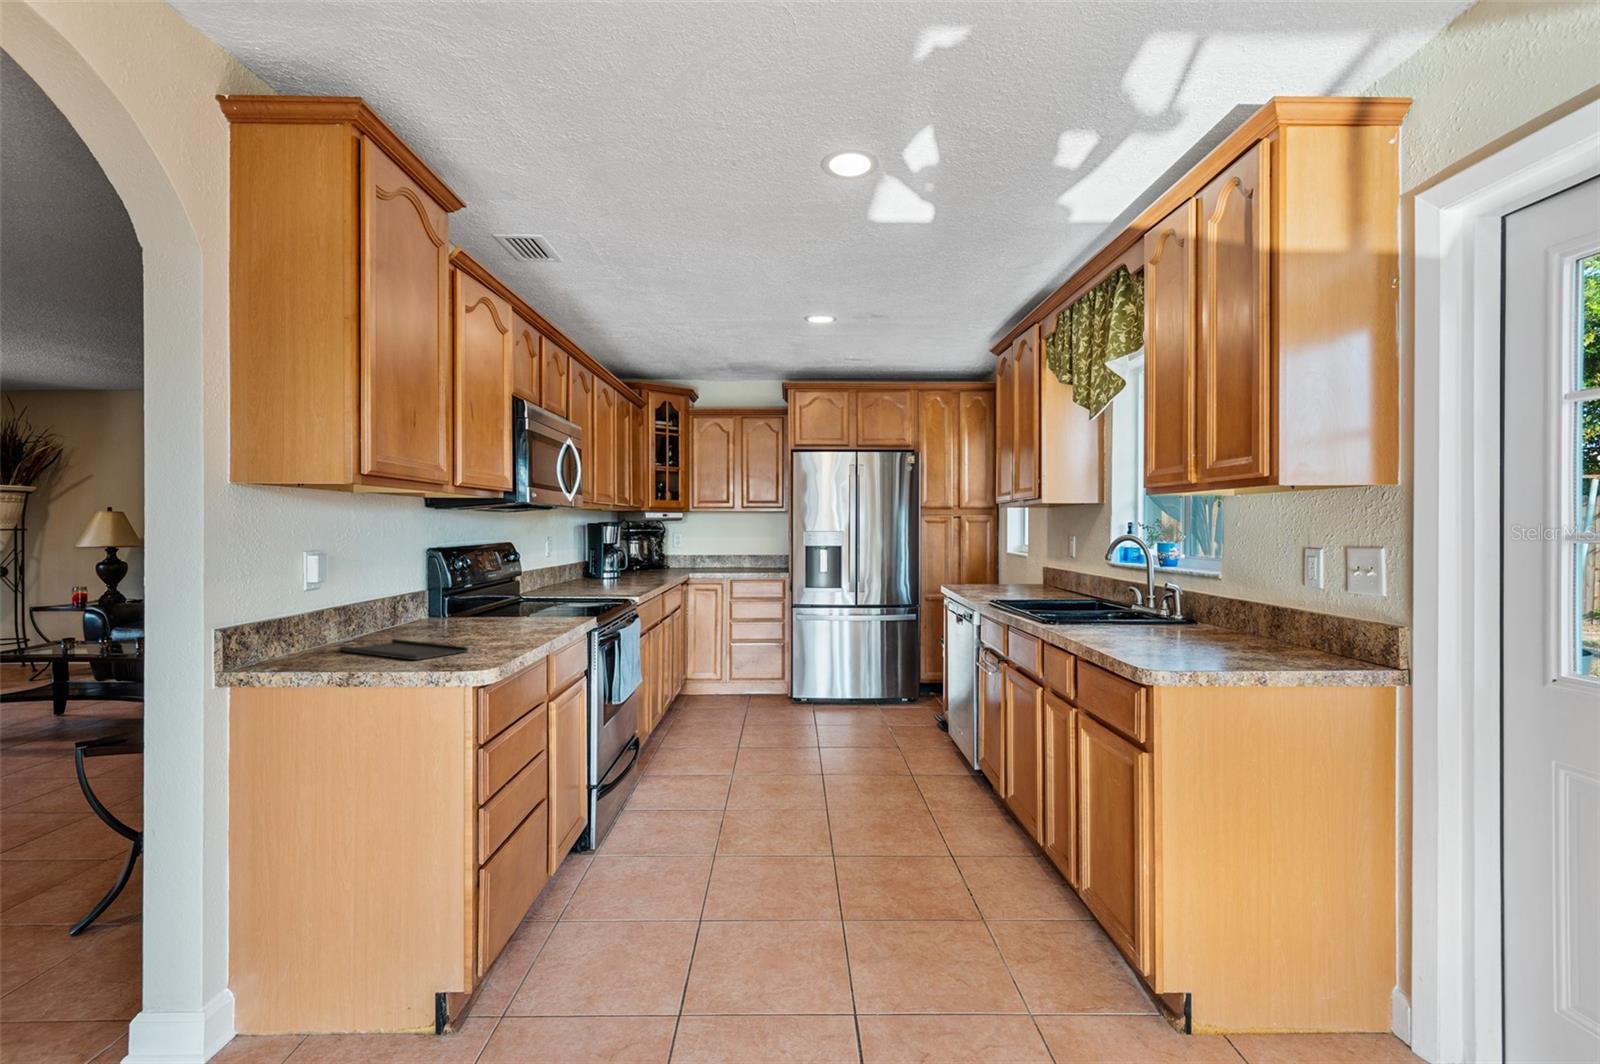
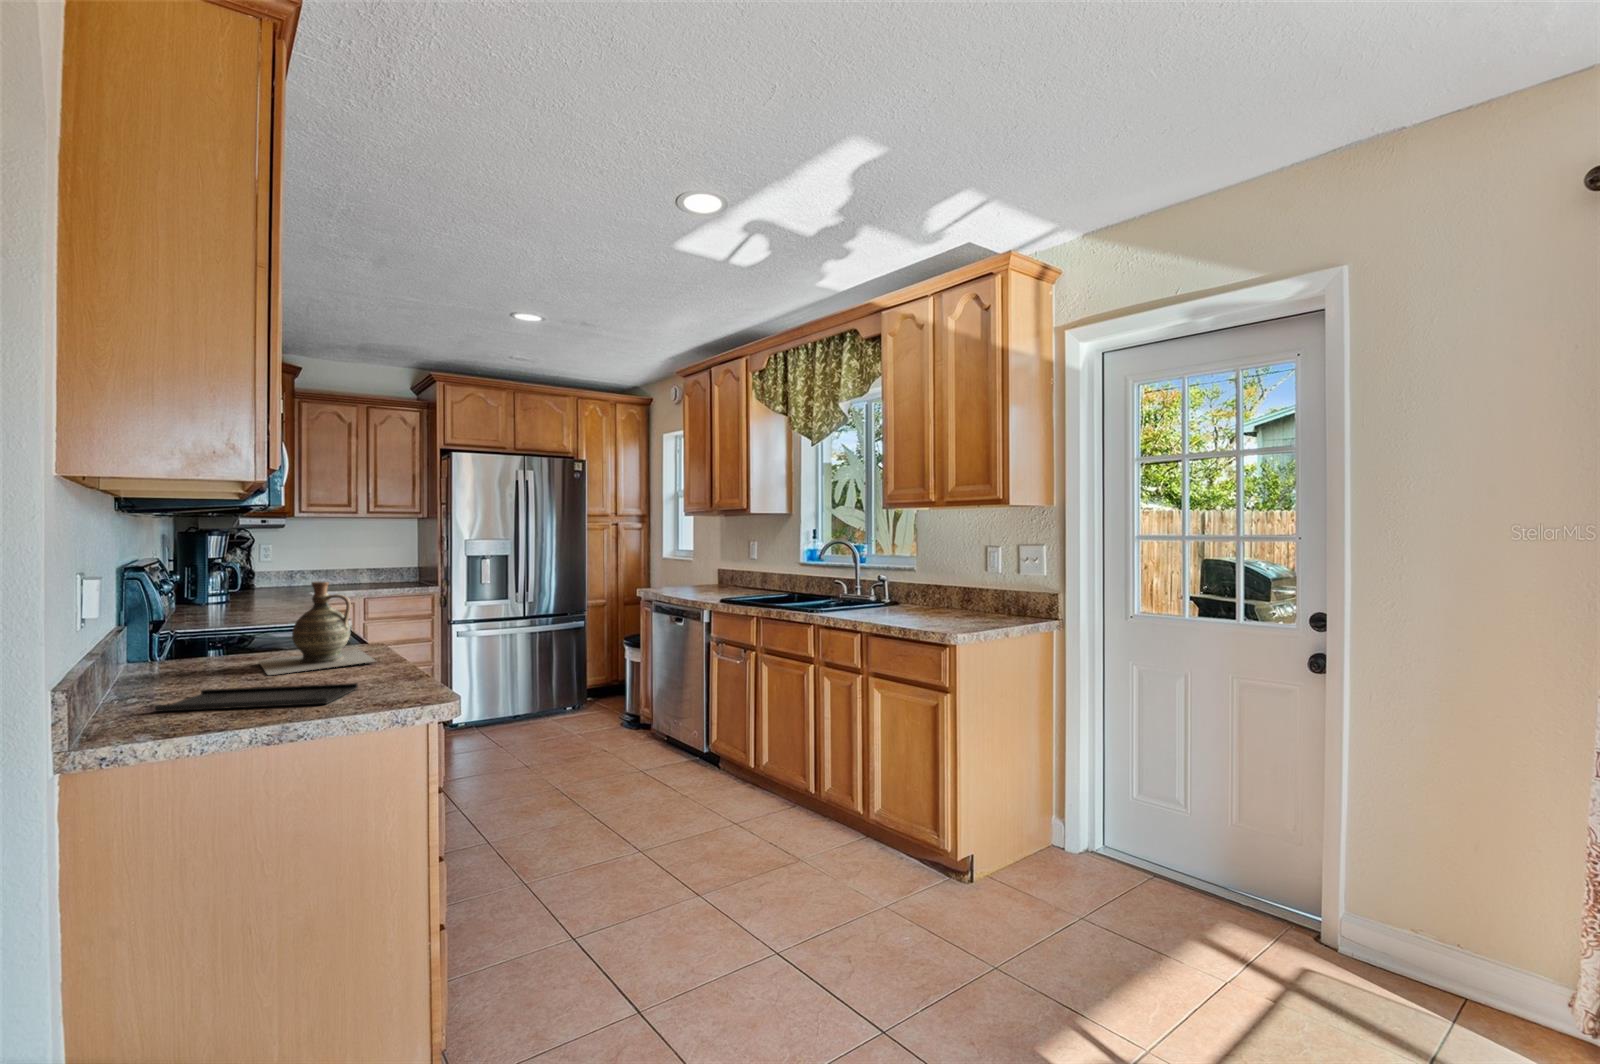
ceramic jug: none [464,561,561,634] -> present [258,582,375,675]

